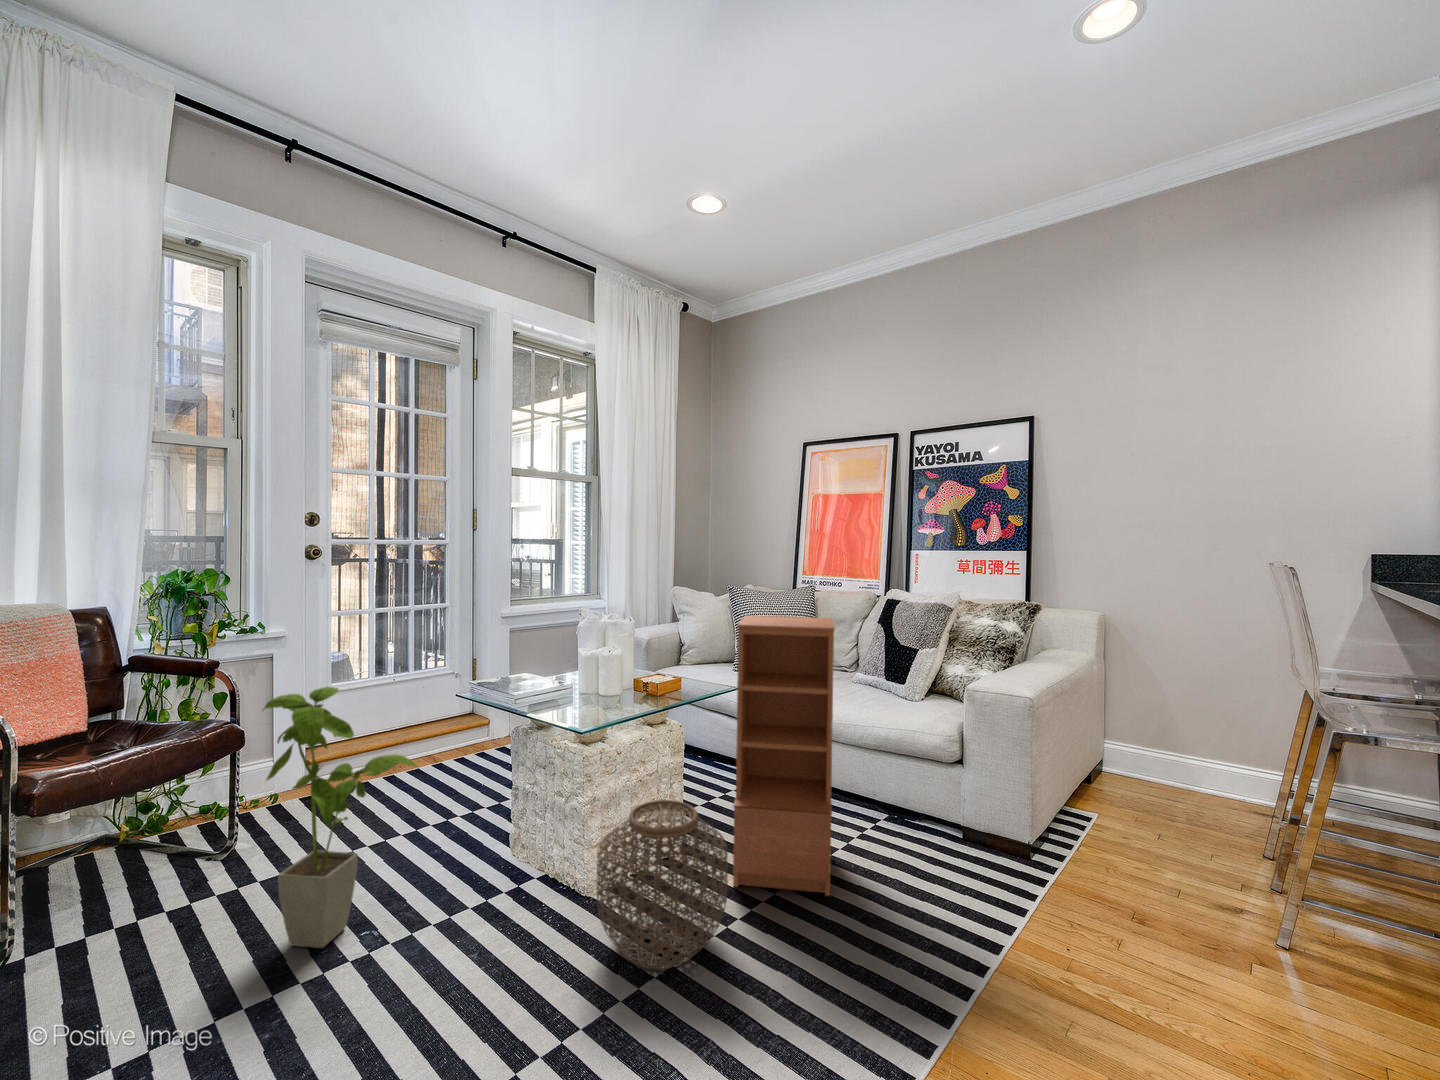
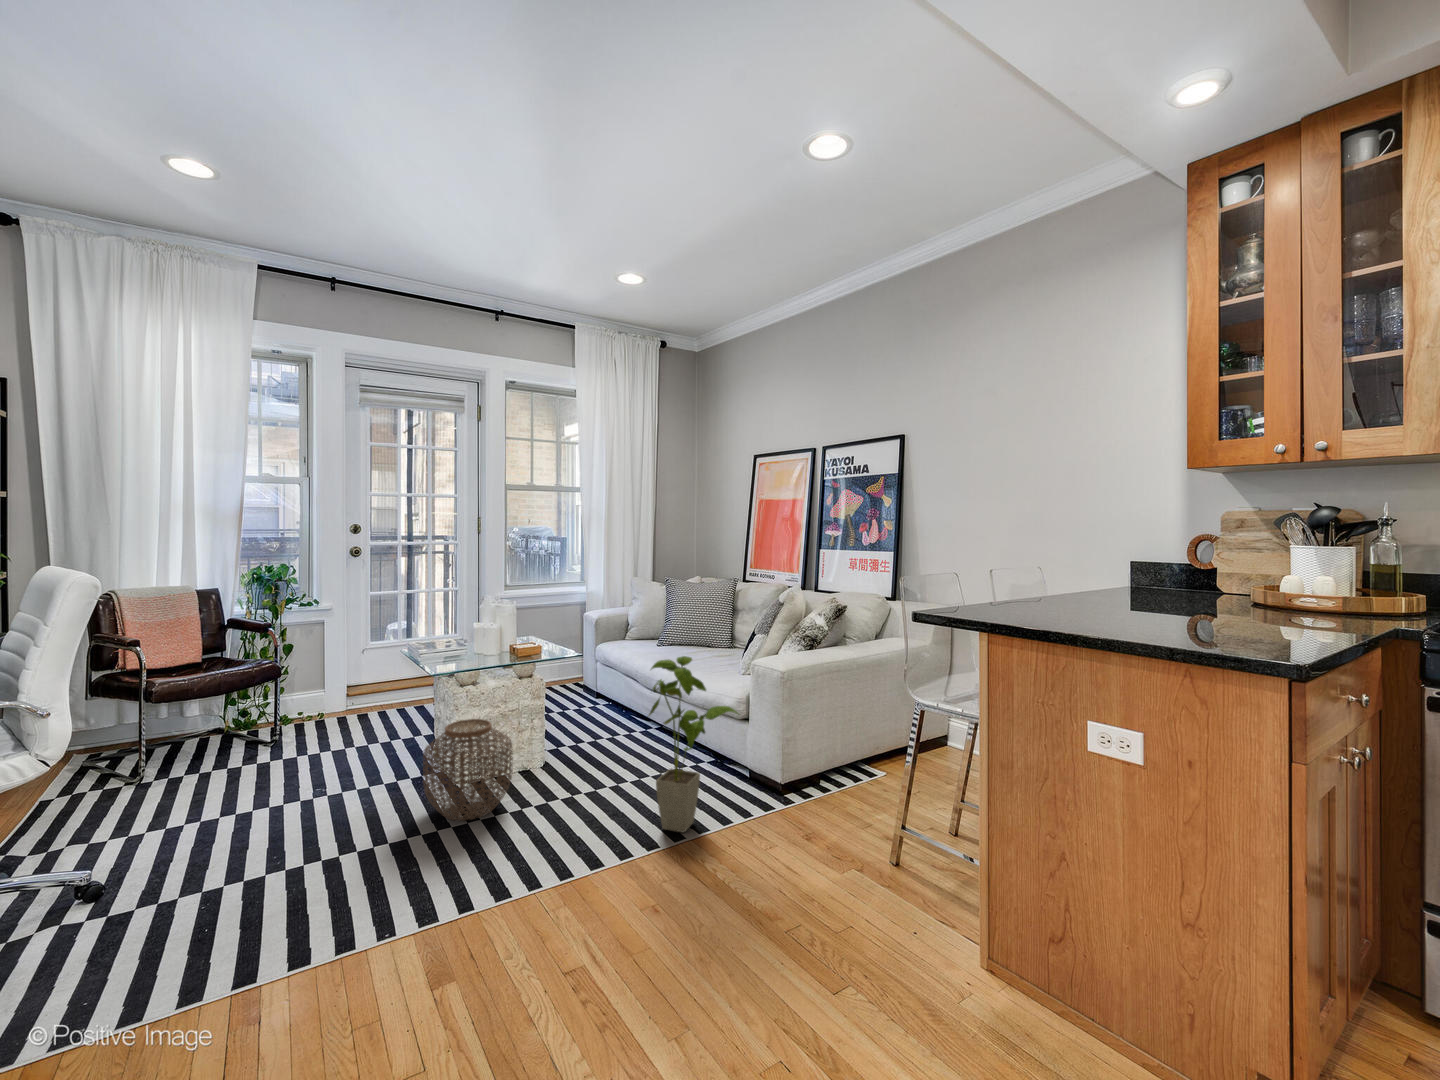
bookcase: present [733,615,835,896] -> none [546,601,635,799]
house plant: present [263,687,417,948] -> present [649,656,738,832]

